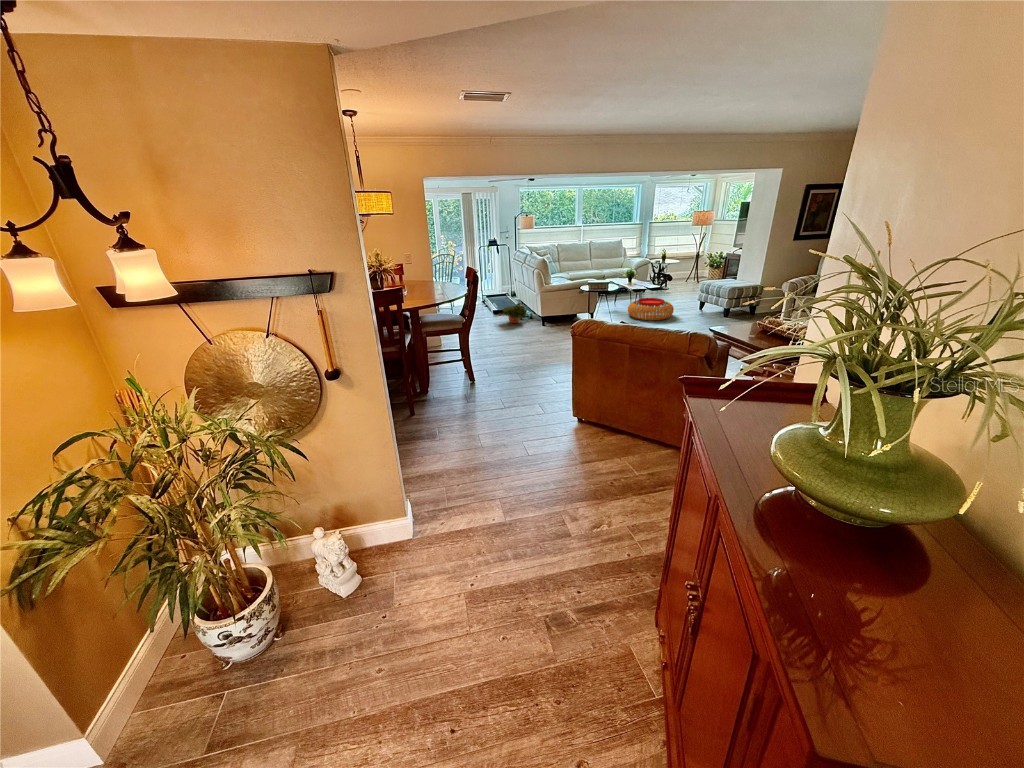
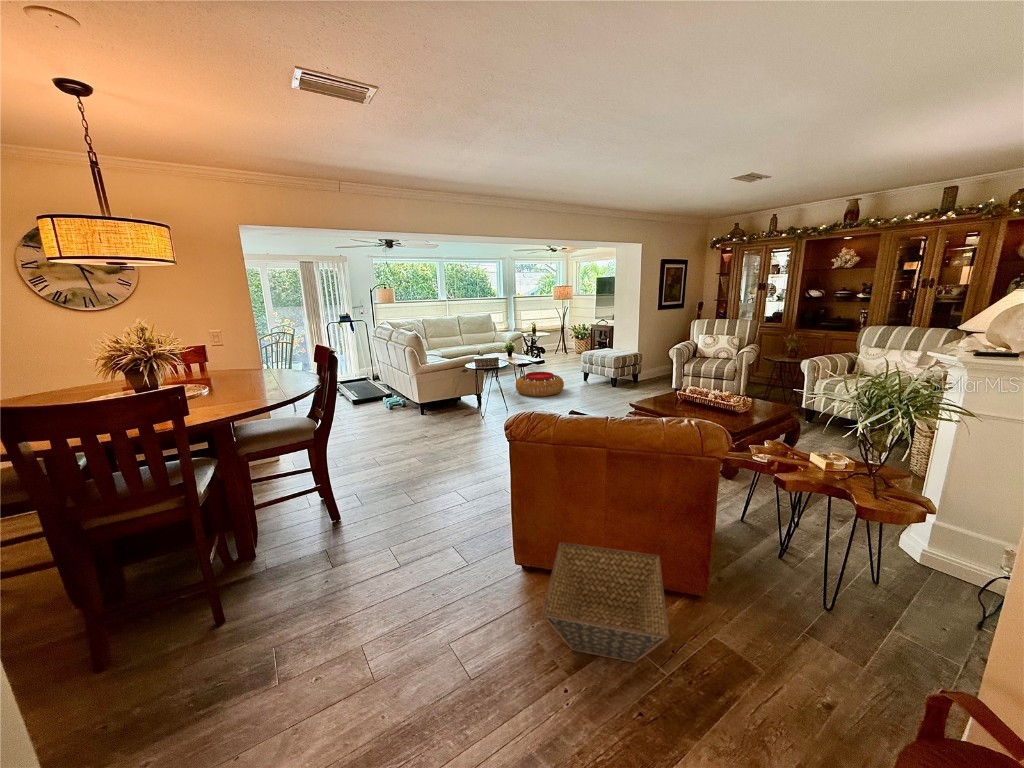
potted plant: present [499,303,529,325] -> none [361,388,406,418]
basket: none [569,404,657,467] -> present [541,543,669,663]

